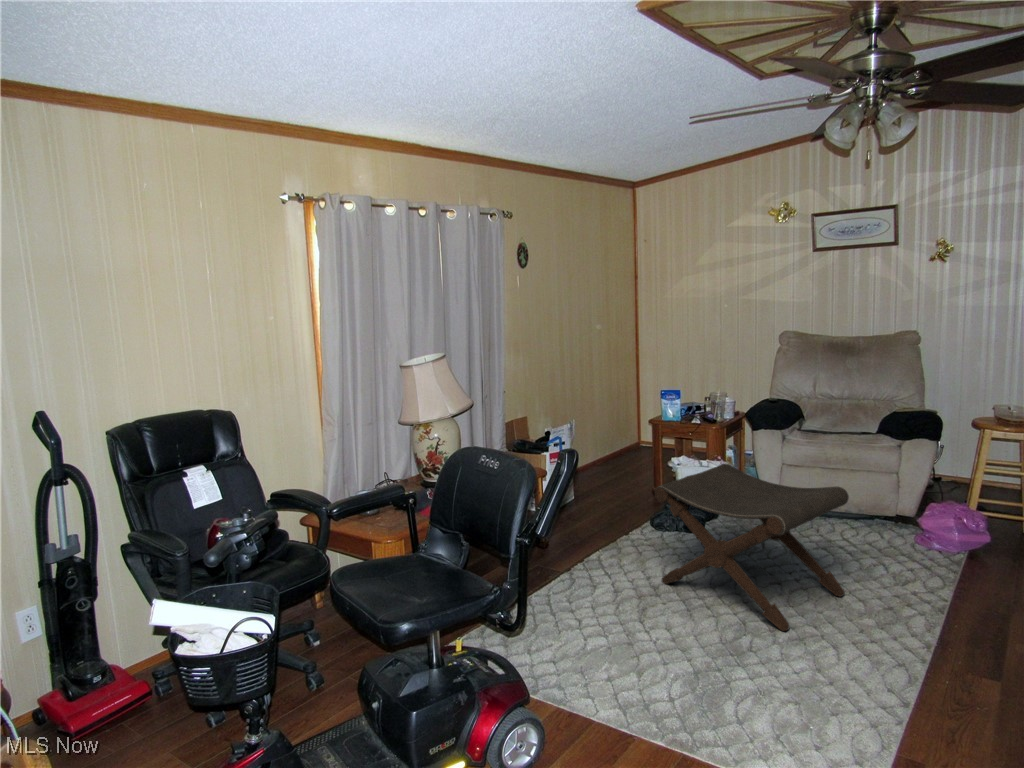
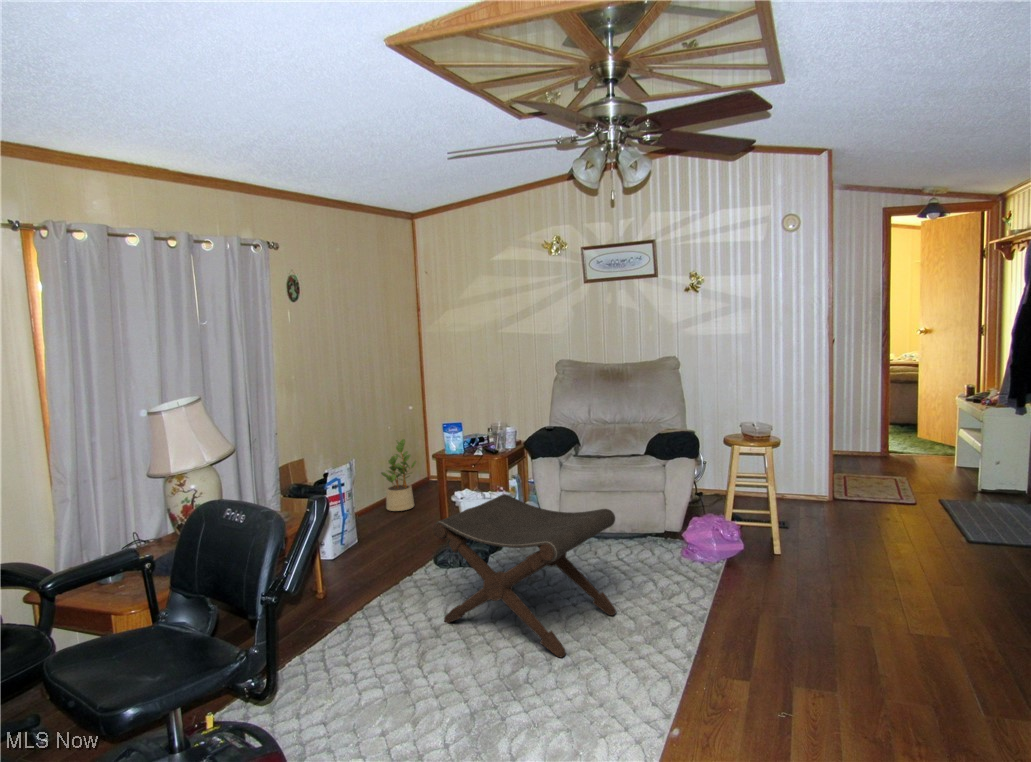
potted plant: none [593,402,628,472] -> present [381,439,416,511]

